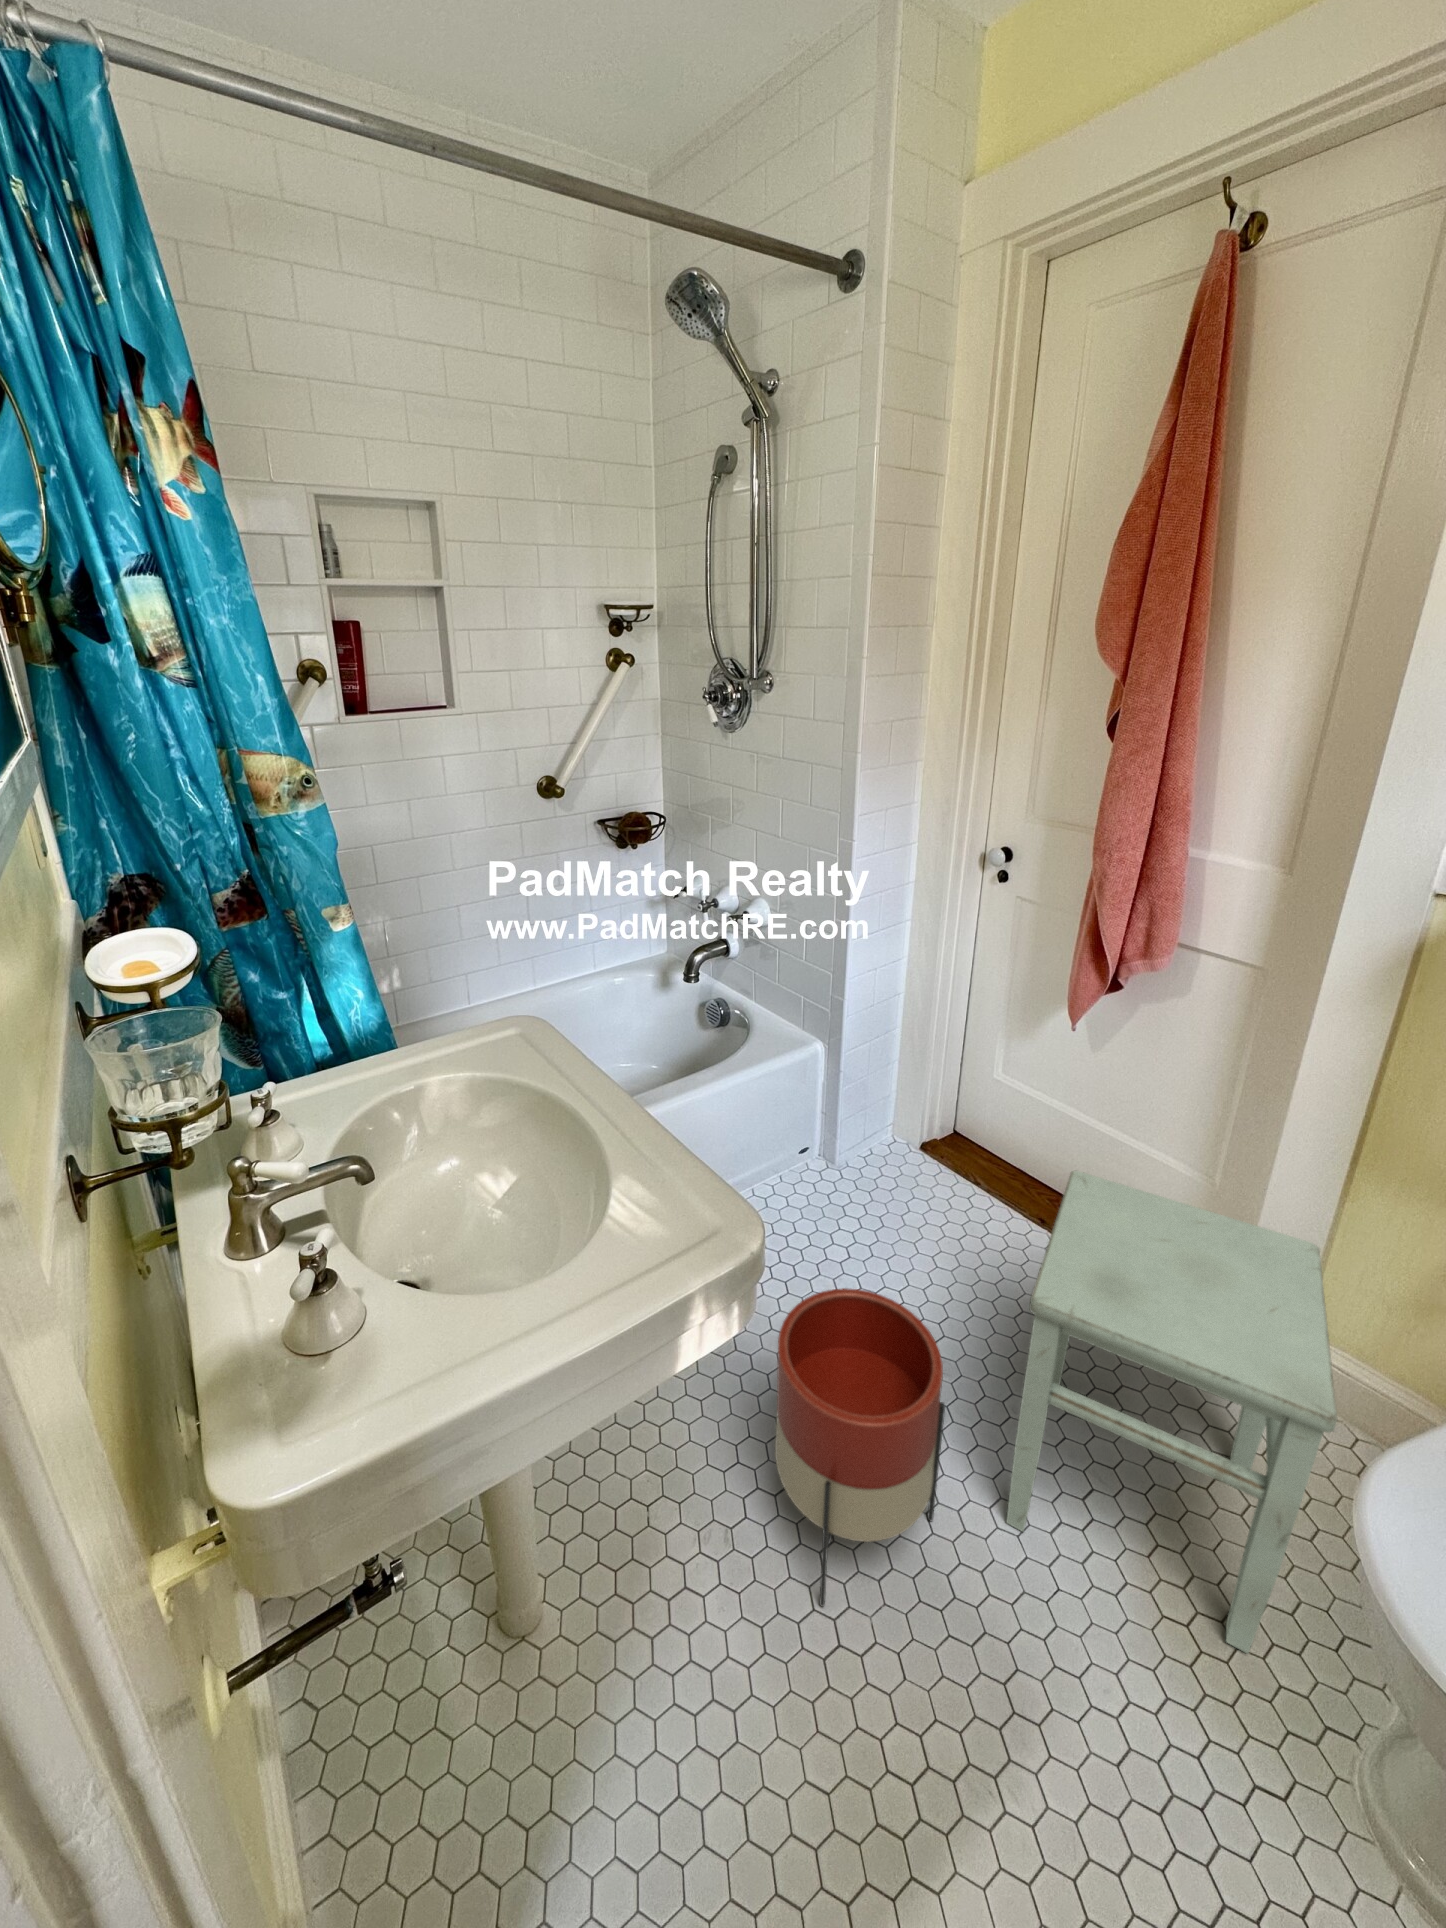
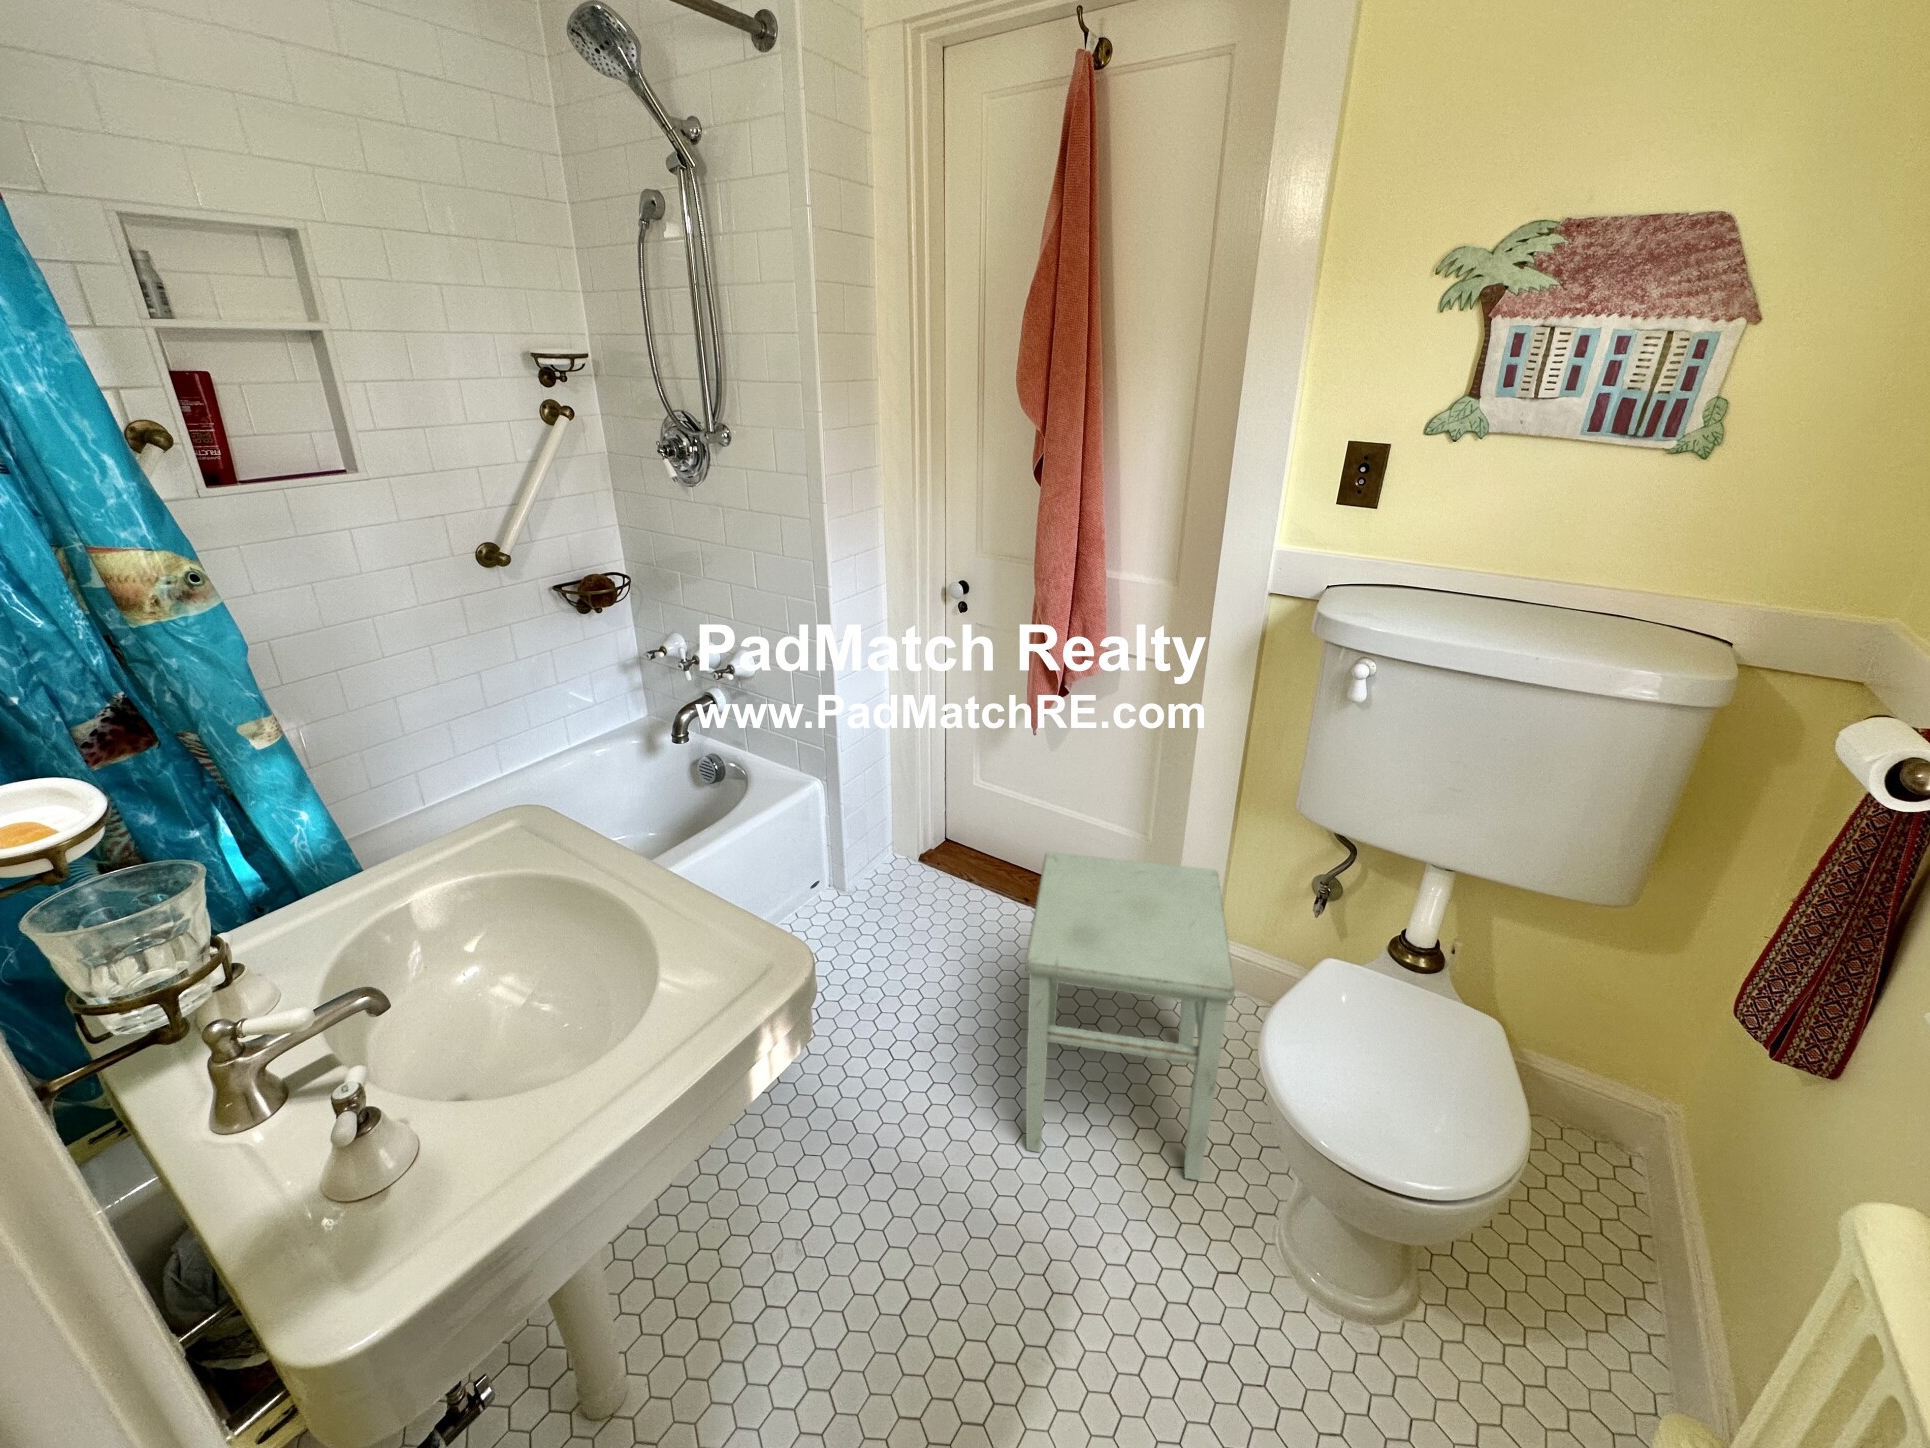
planter: present [775,1288,945,1606] -> none [823,992,970,1269]

